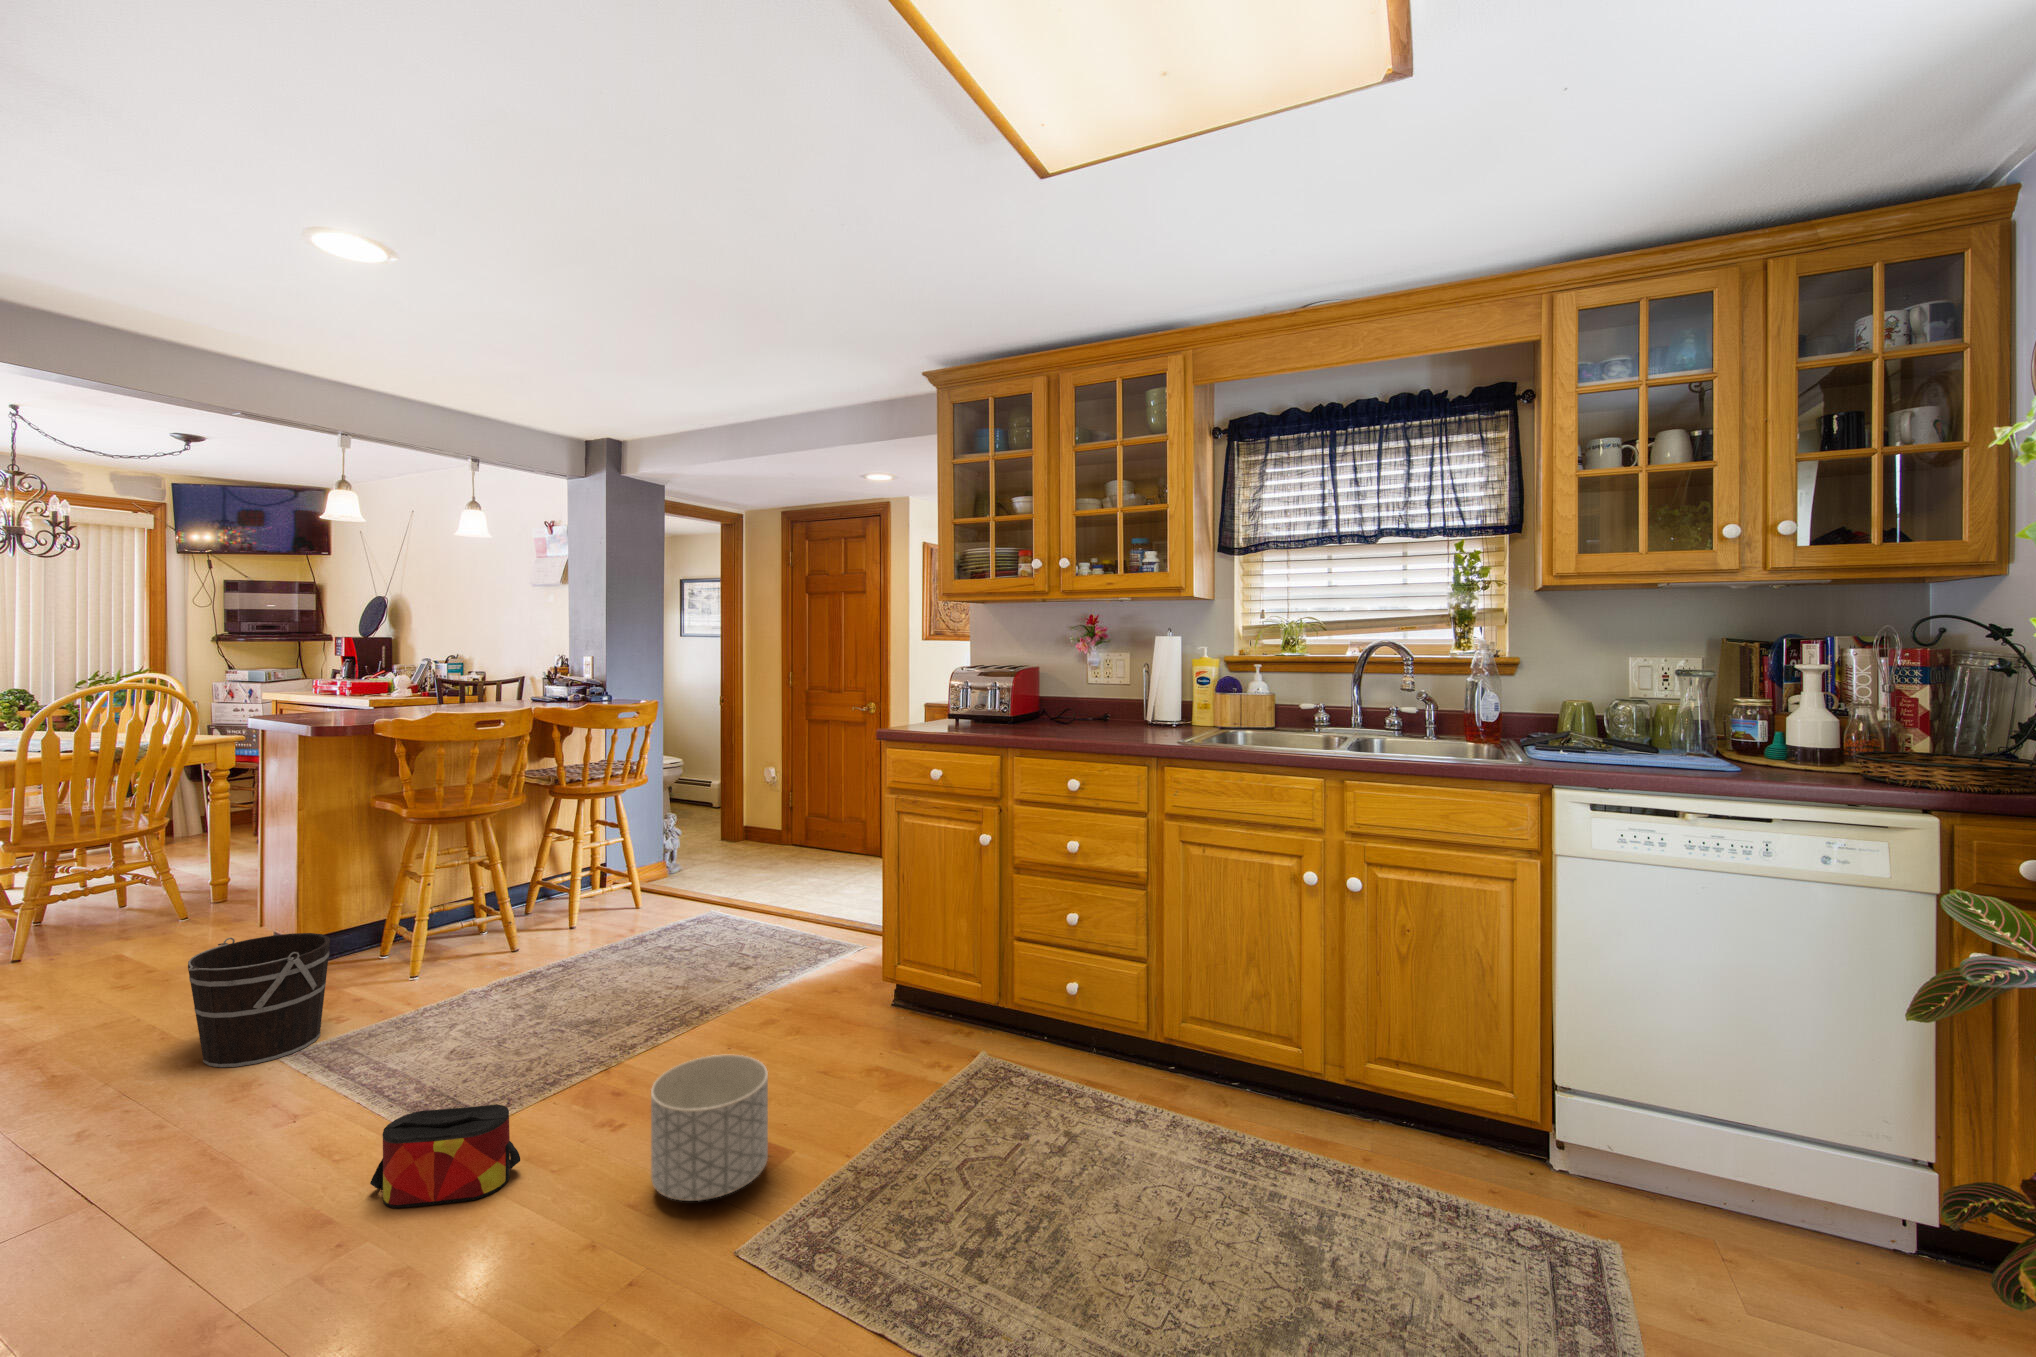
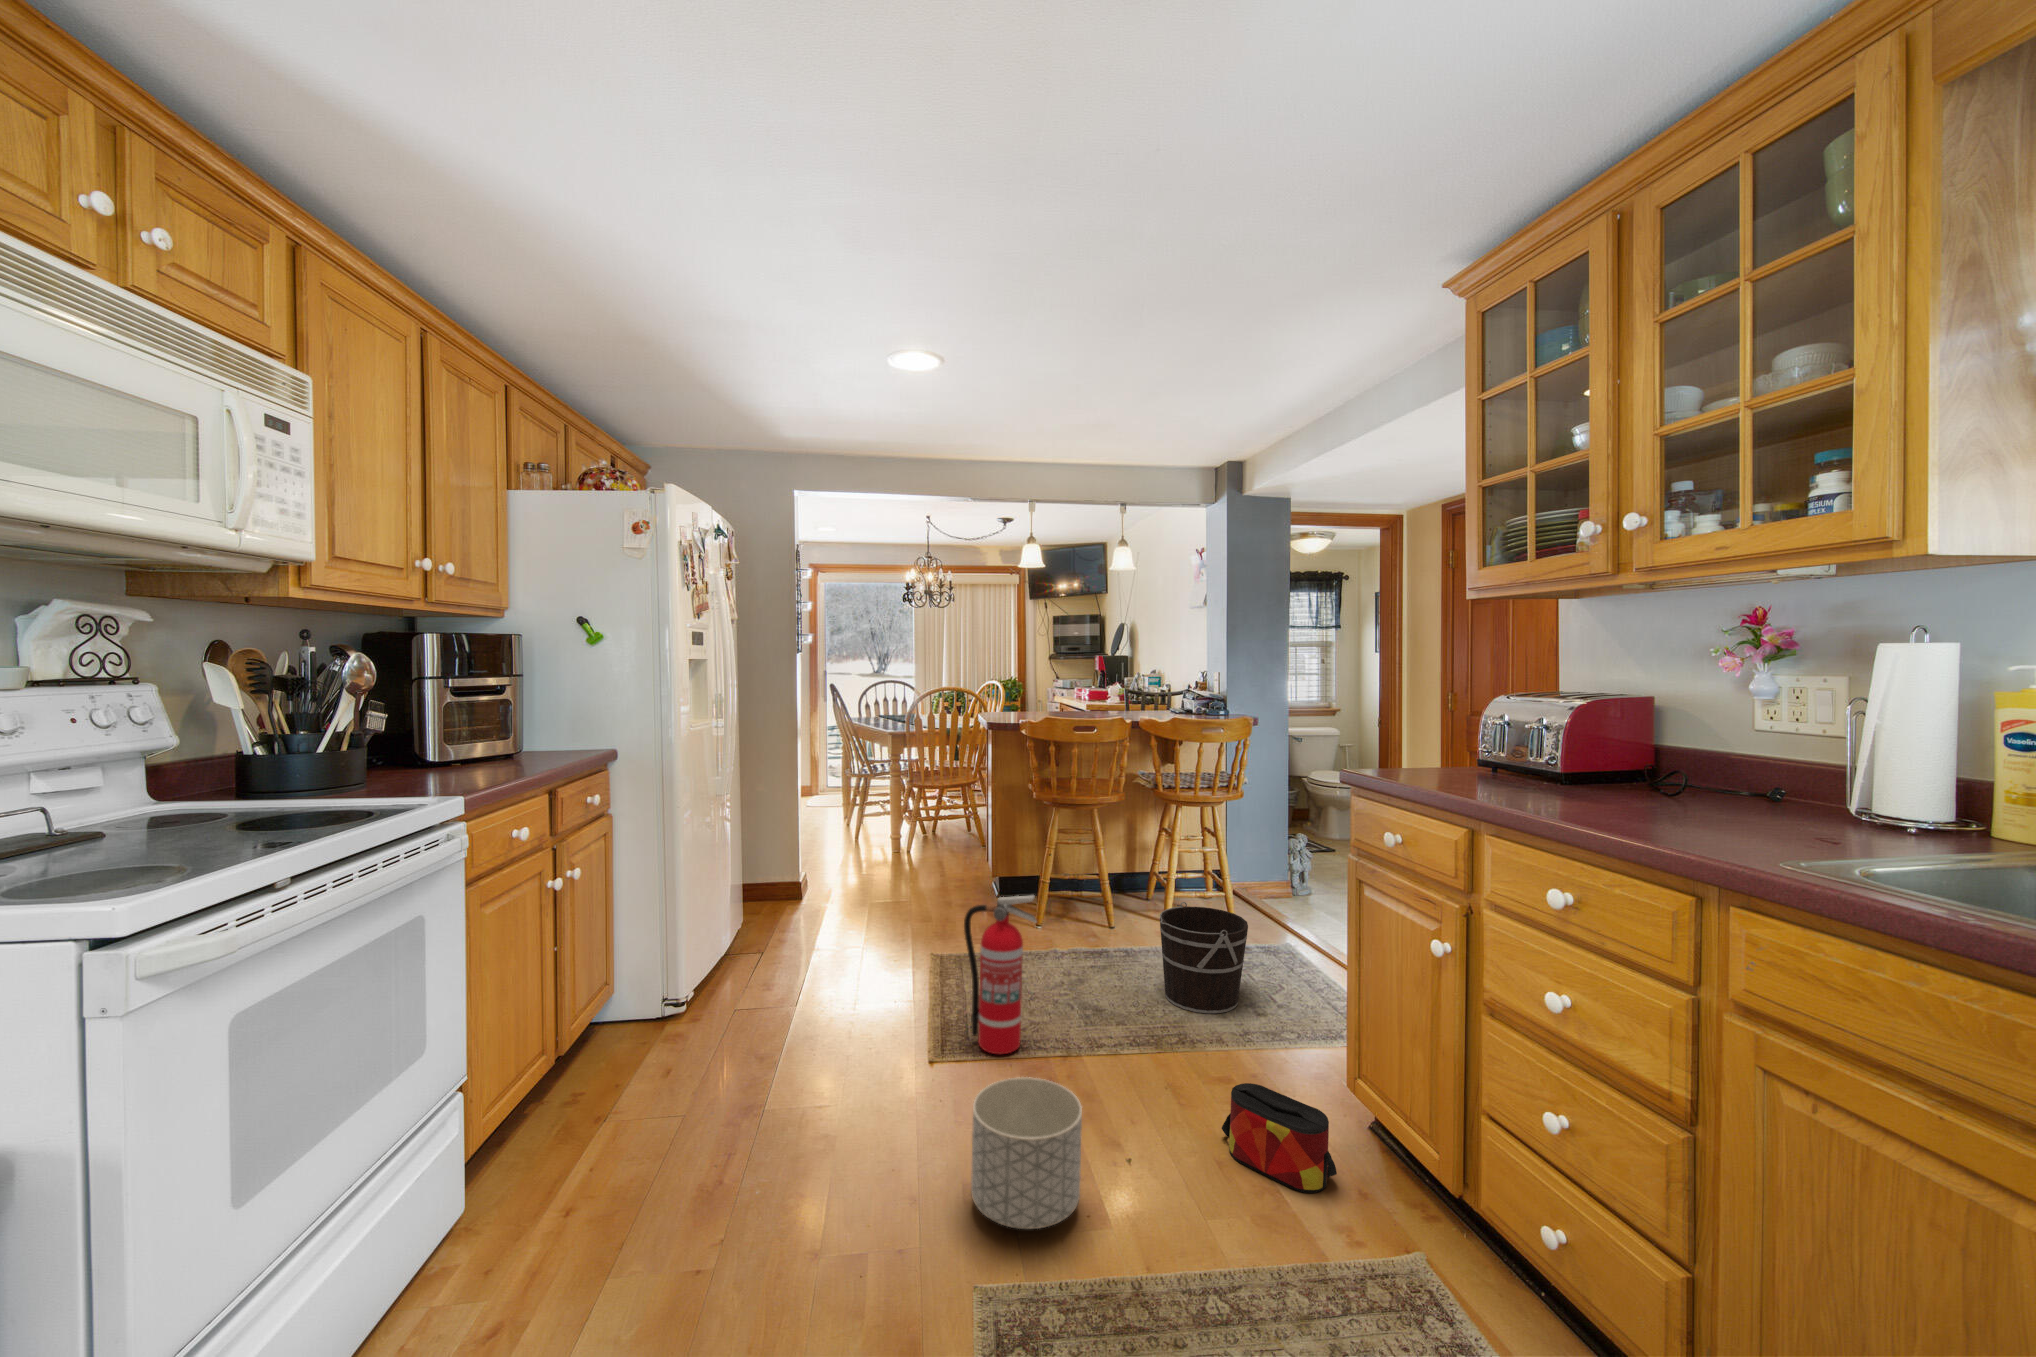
fire extinguisher: none [463,905,565,1105] -> present [964,895,1036,1054]
bucket: present [188,933,330,1067] -> present [1160,902,1248,1013]
bag: present [370,1105,520,1208] -> present [1222,1083,1337,1193]

